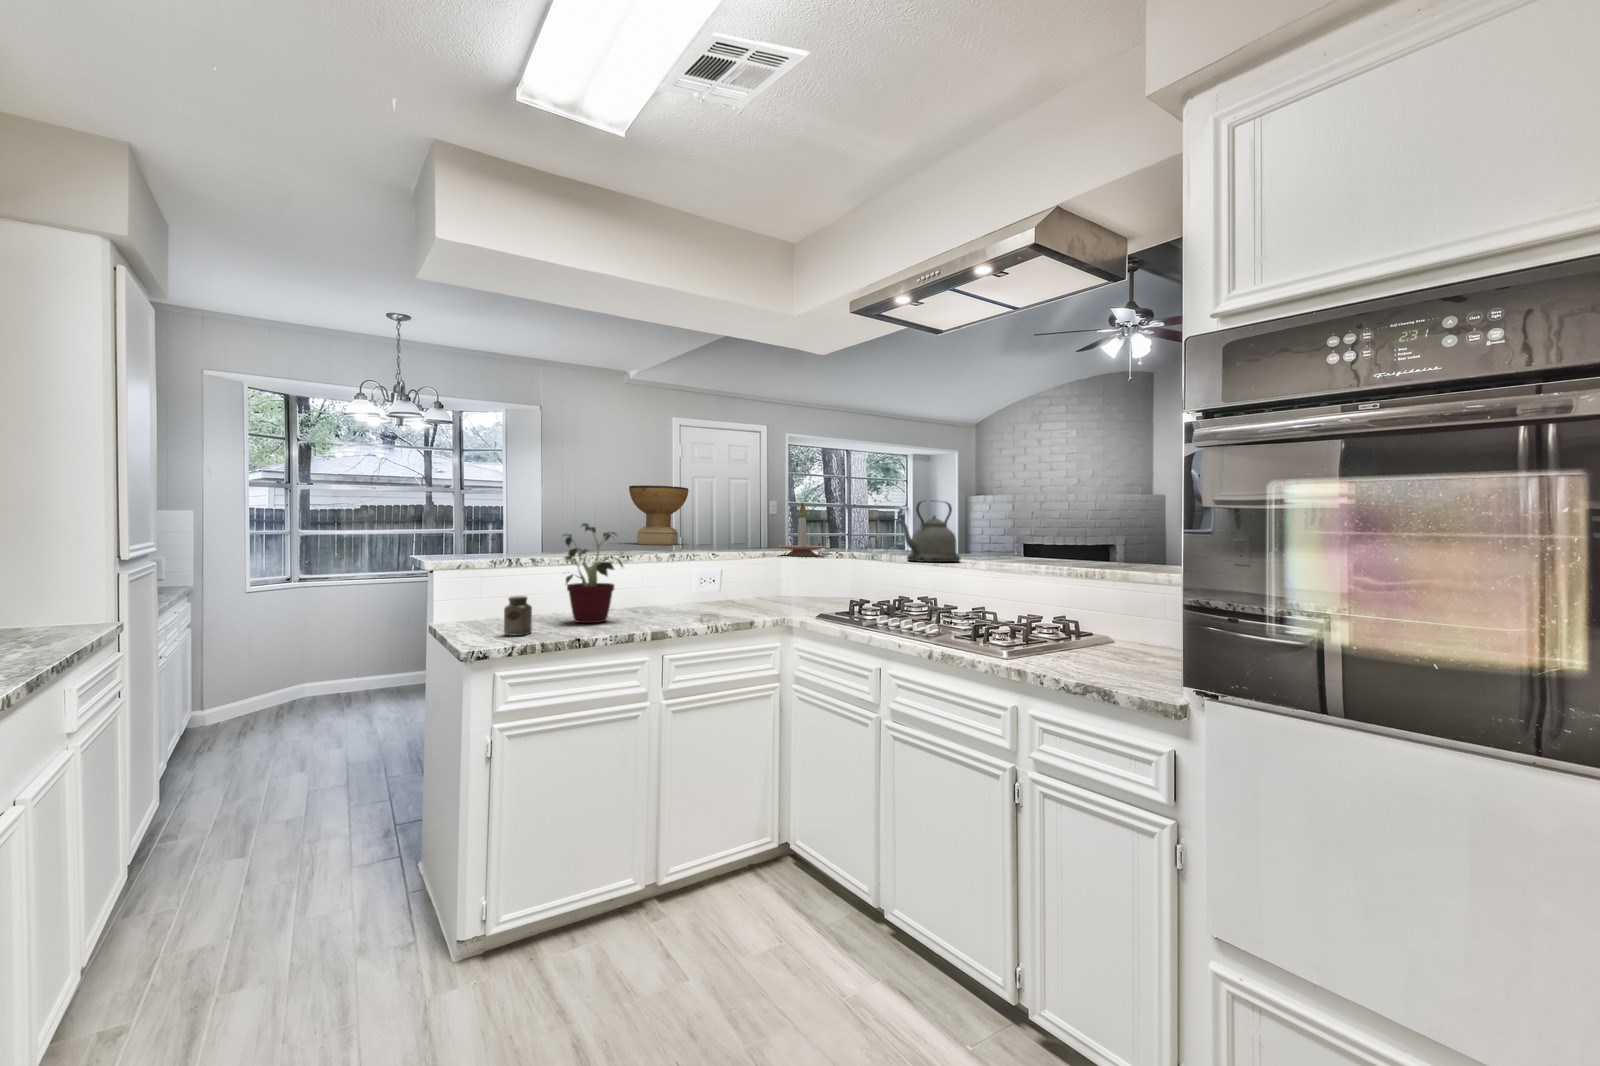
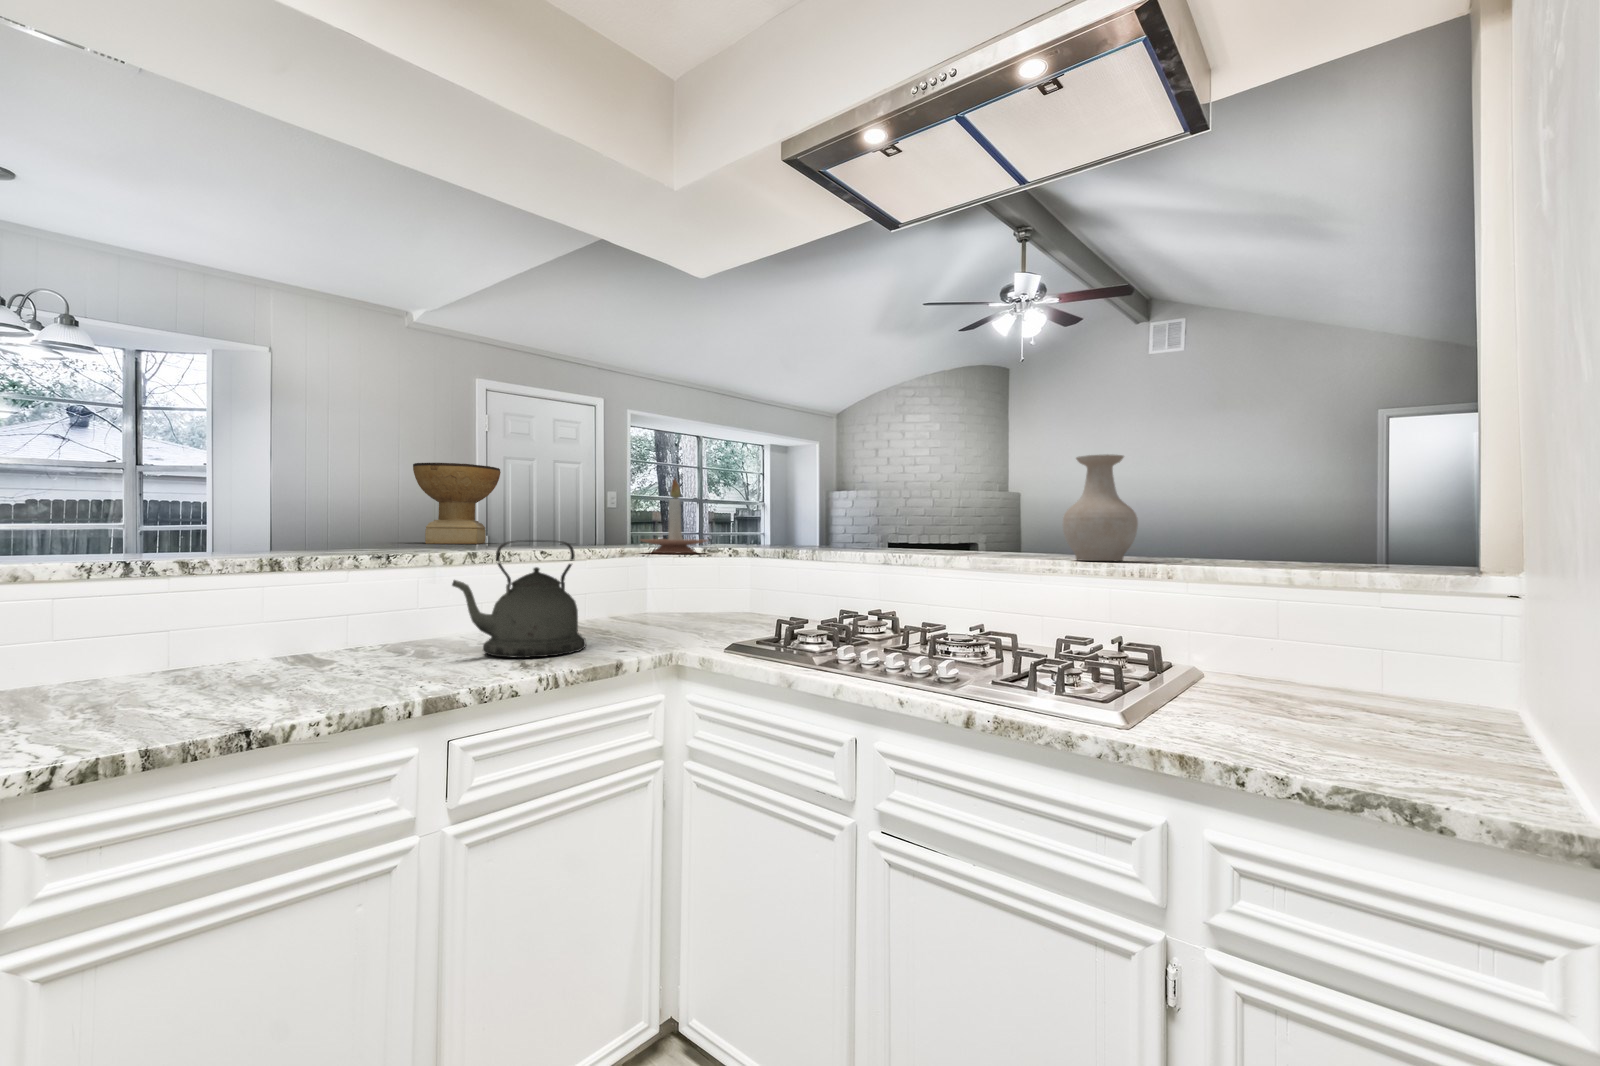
vase: none [1077,488,1133,567] -> present [1063,455,1138,561]
kettle: present [899,501,960,562] -> present [452,540,586,658]
potted plant: present [563,523,623,623] -> none [229,493,376,682]
salt shaker: present [504,596,532,636] -> none [61,639,143,729]

